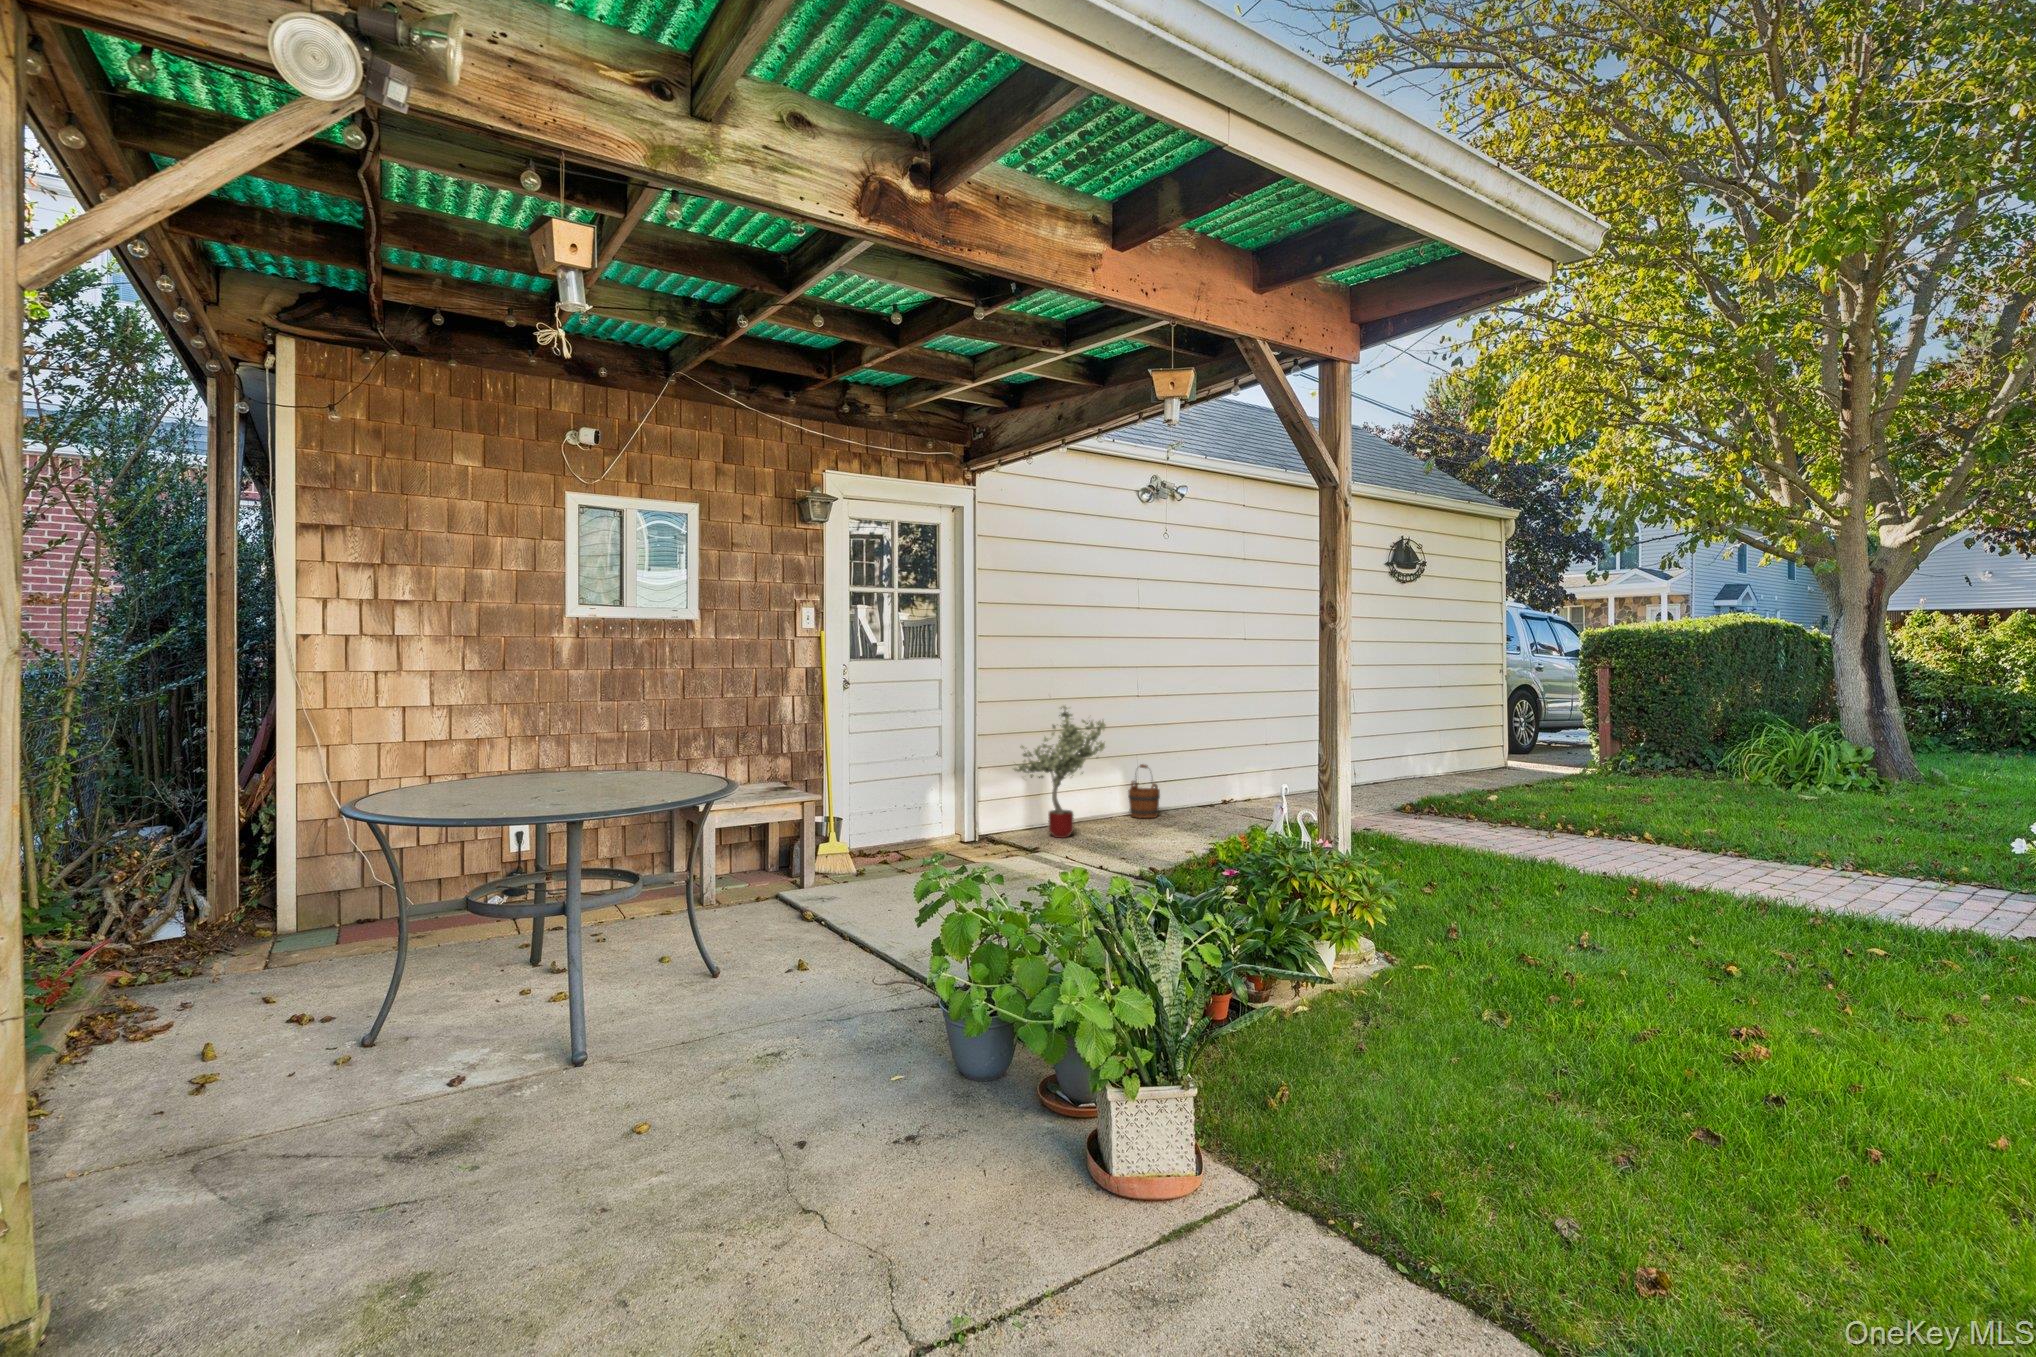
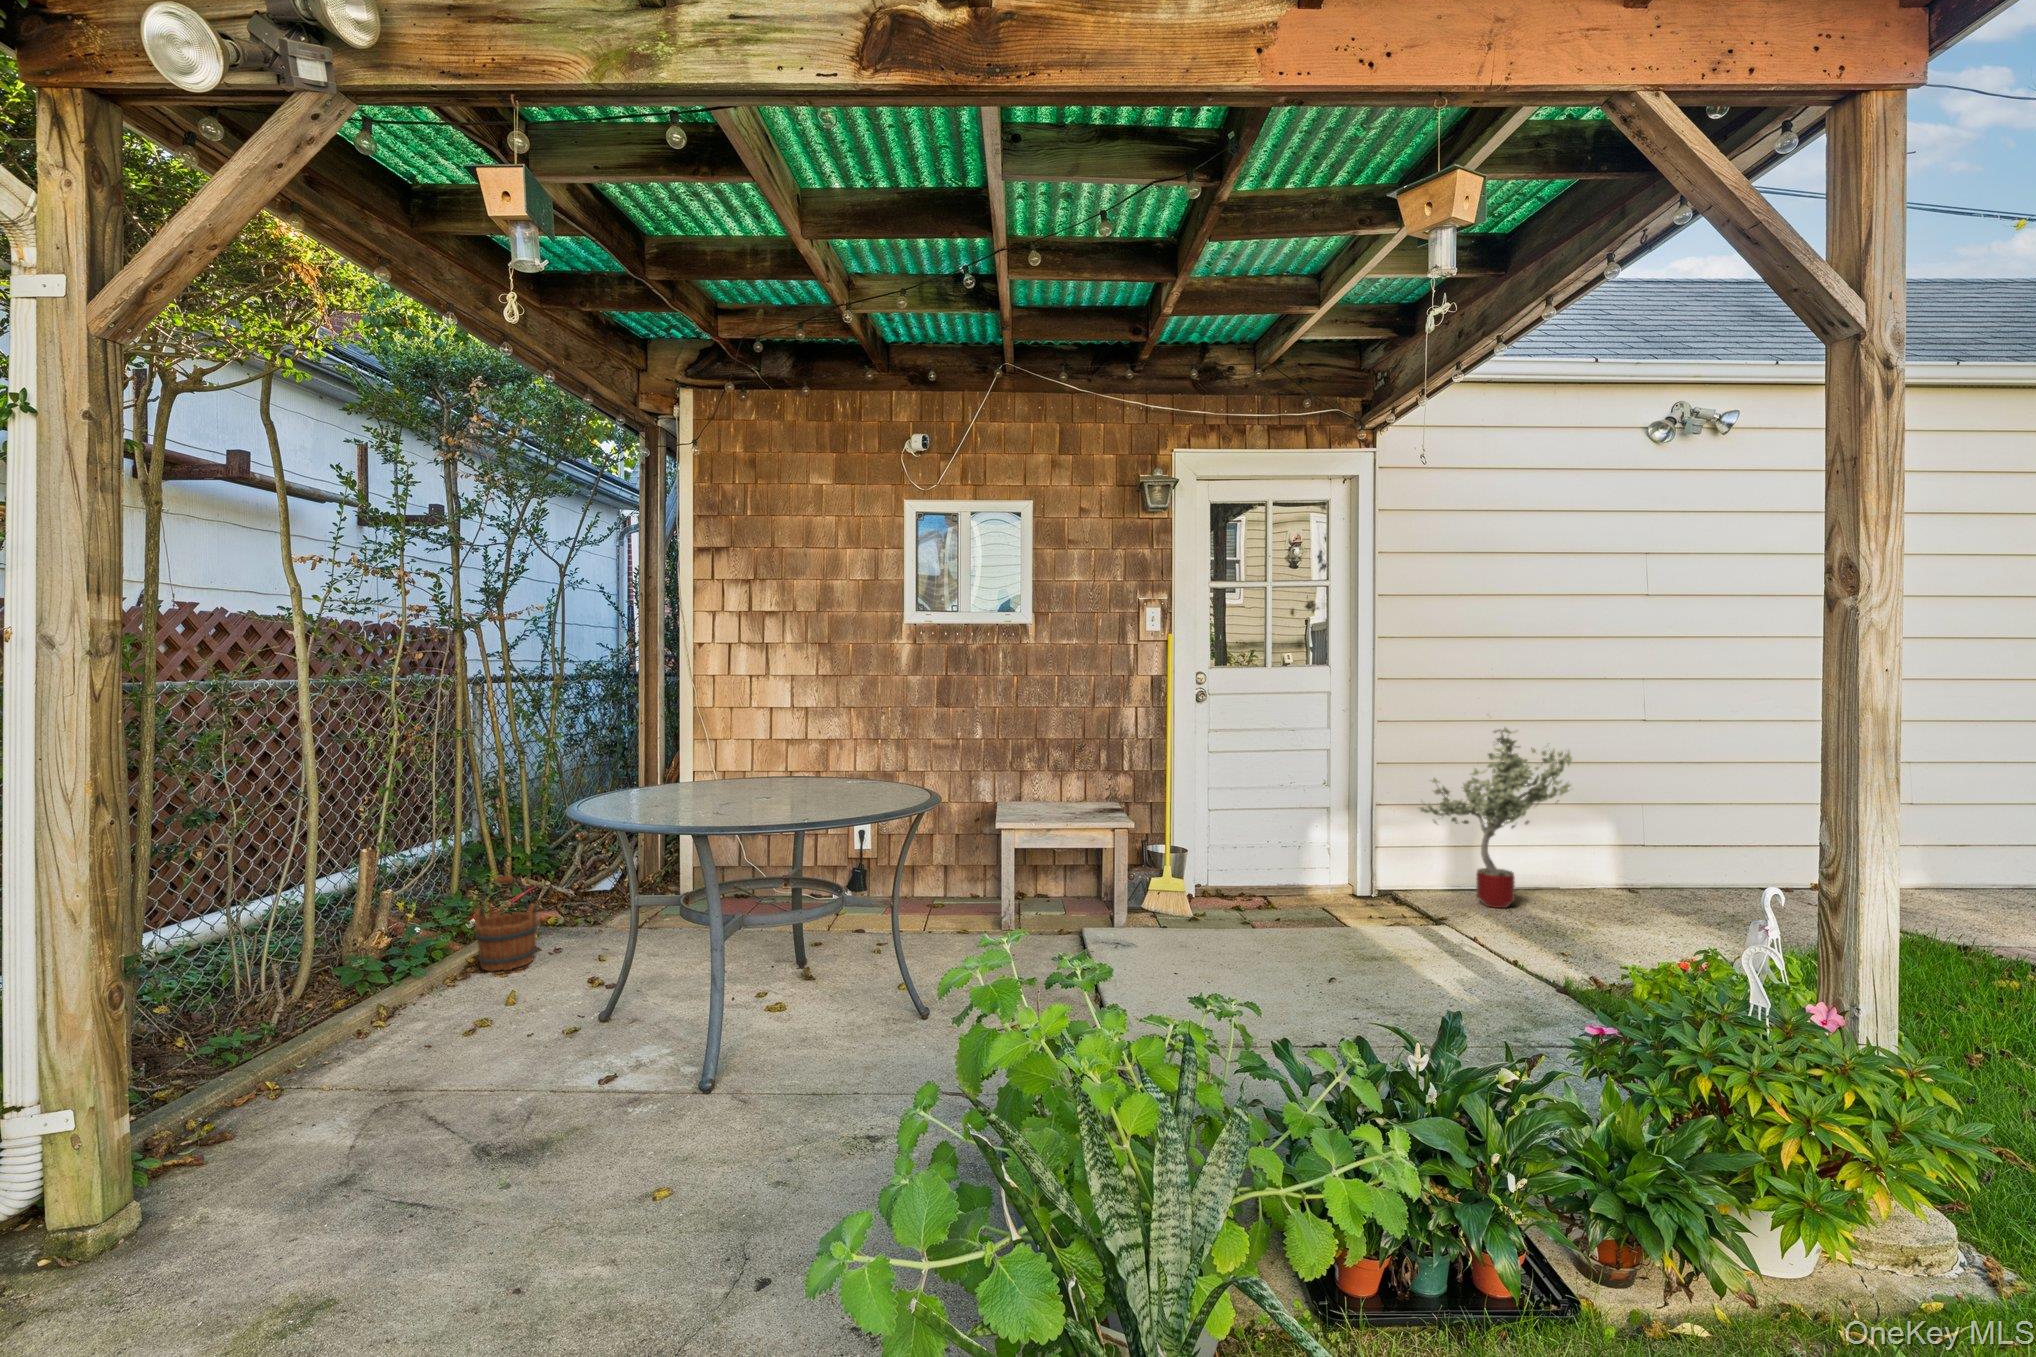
wooden bucket: present [1128,764,1160,818] -> present [474,876,537,971]

